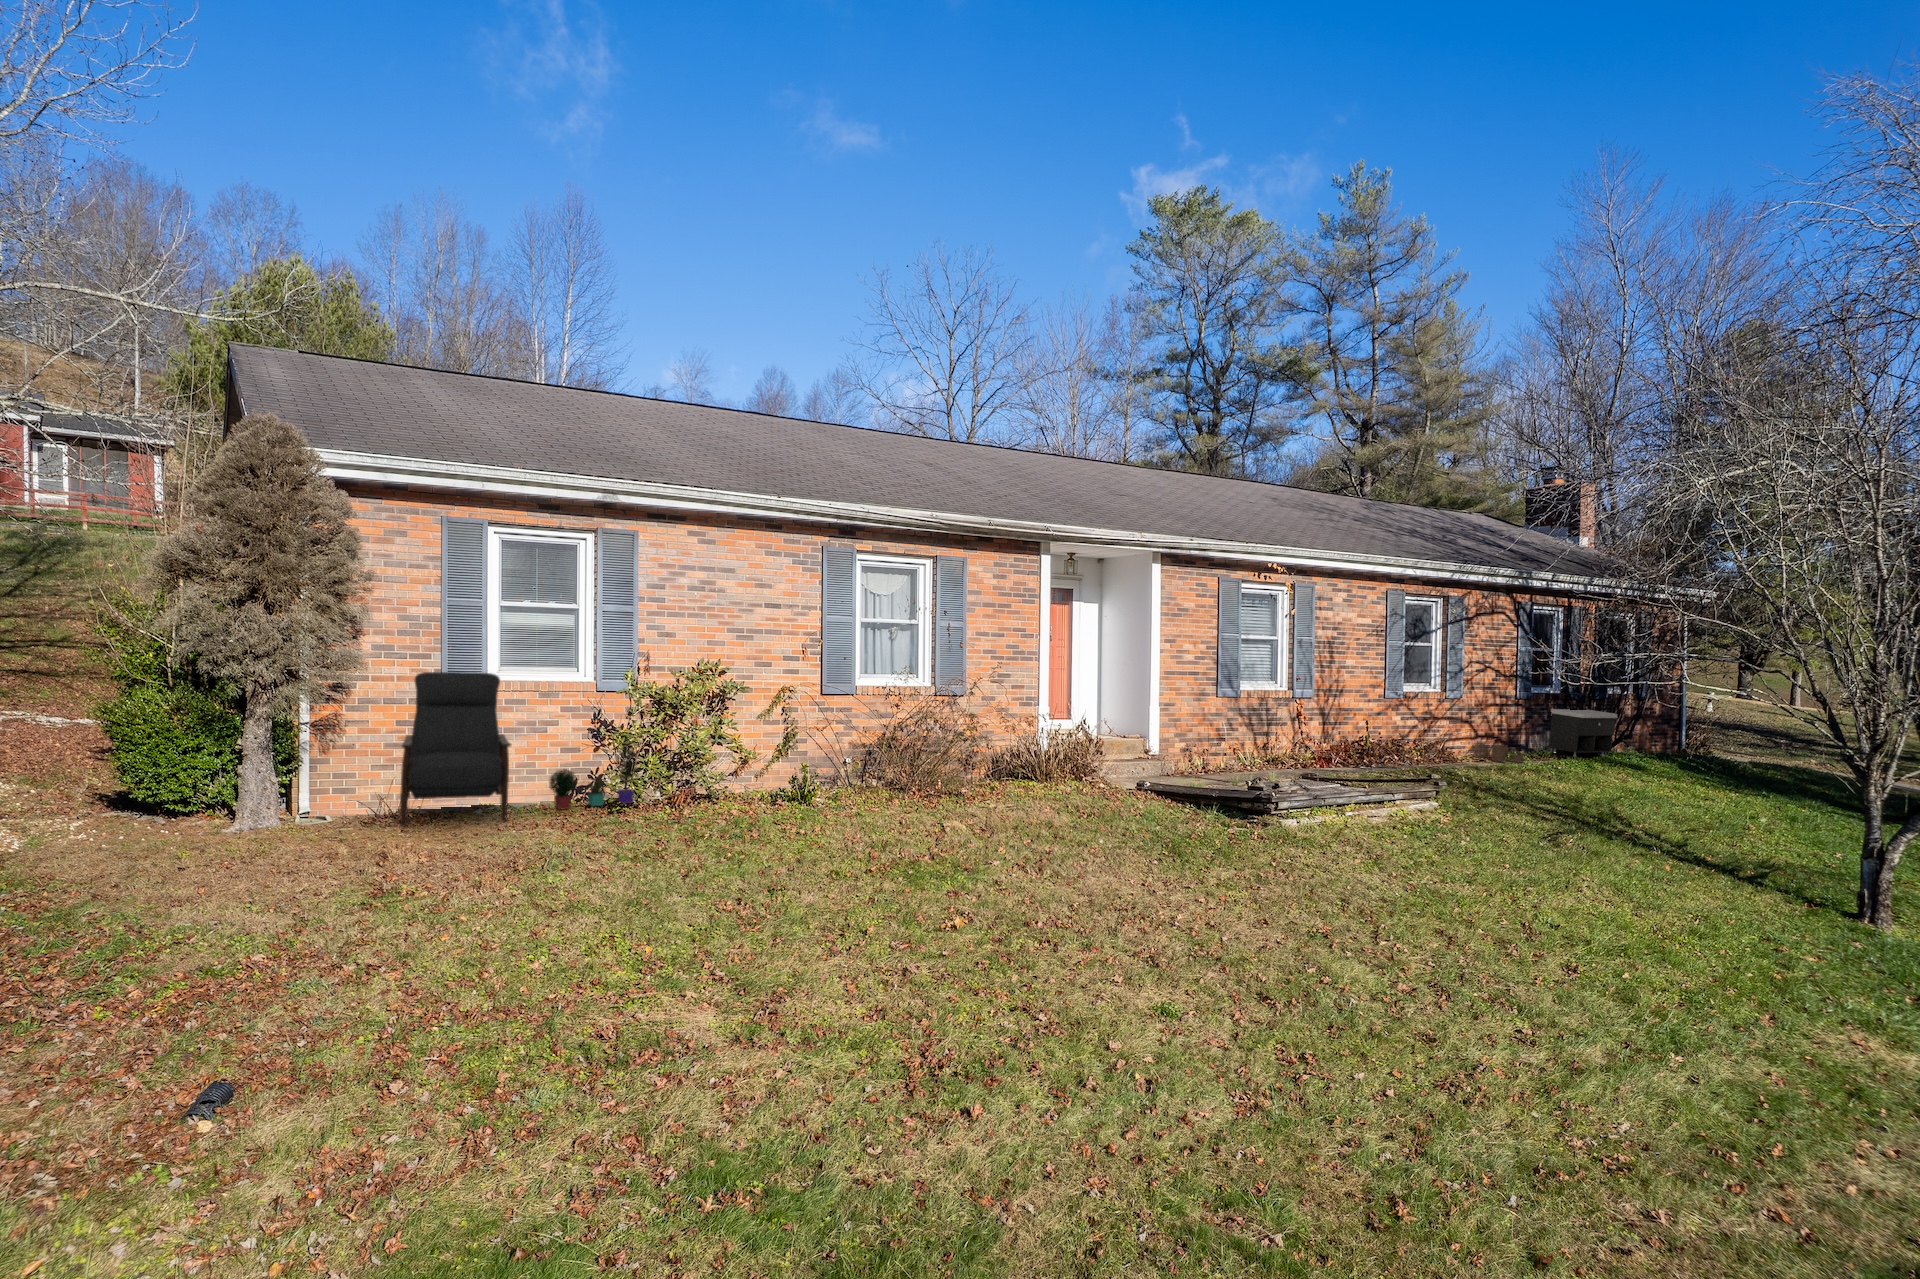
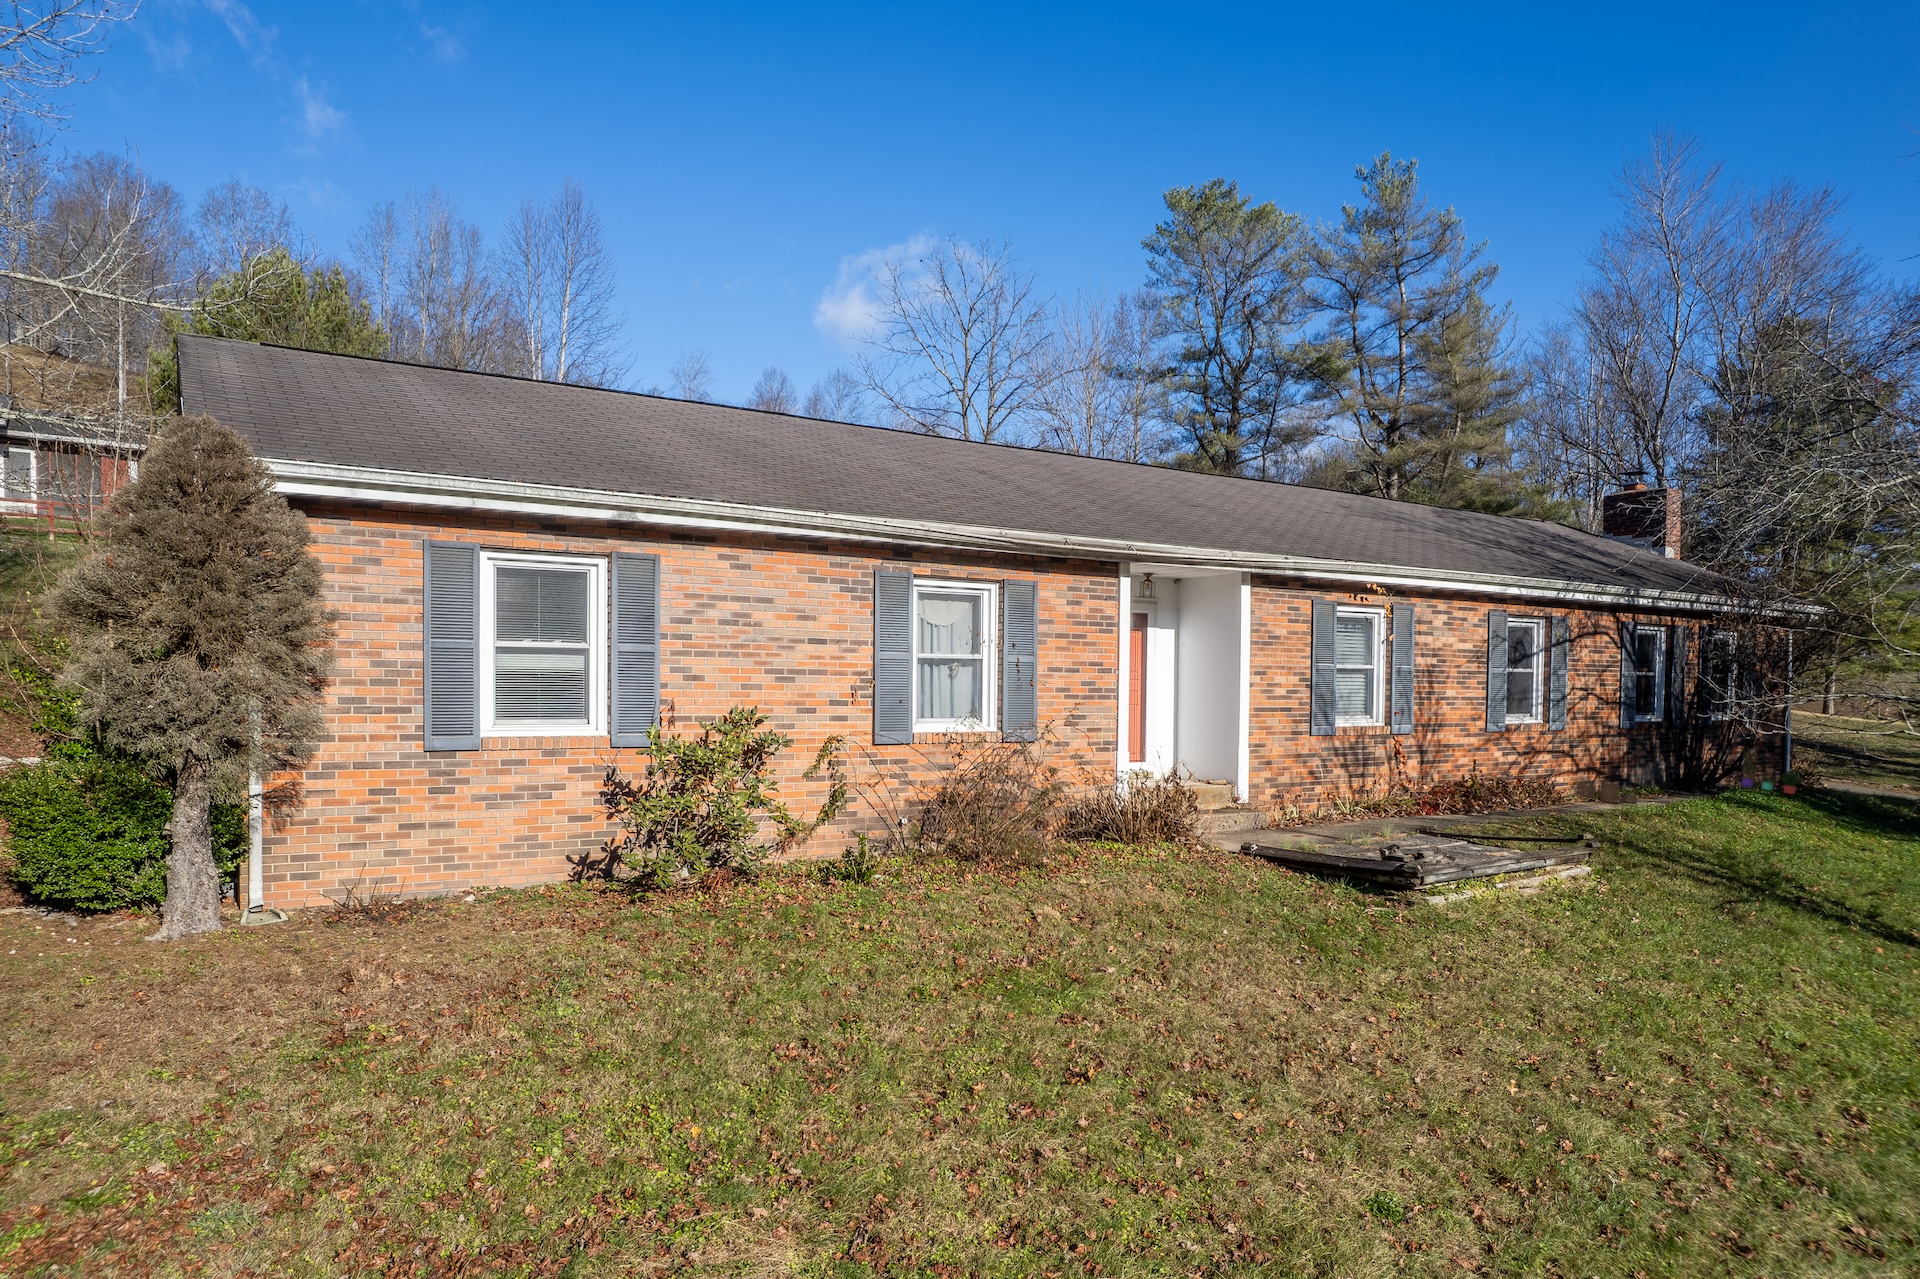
chair: present [400,672,511,826] -> none [376,730,515,931]
storage bench: present [1550,709,1617,757] -> none [1650,740,1729,794]
potted plant: present [549,736,639,810] -> present [1742,749,1800,794]

